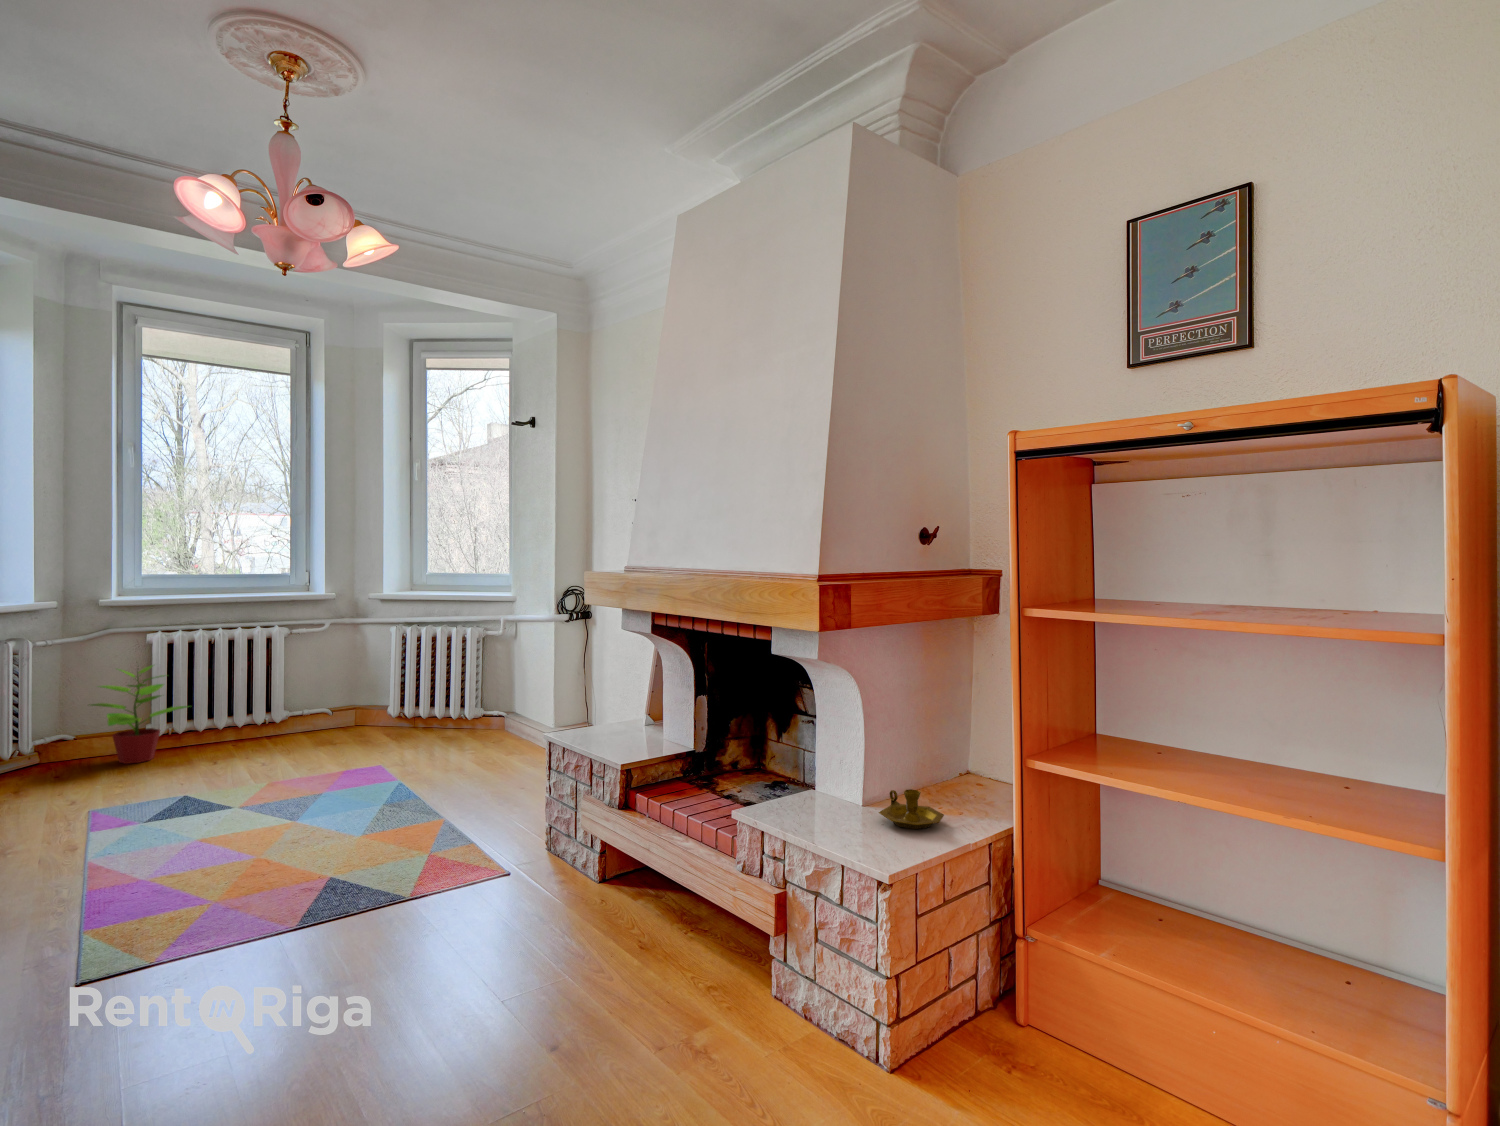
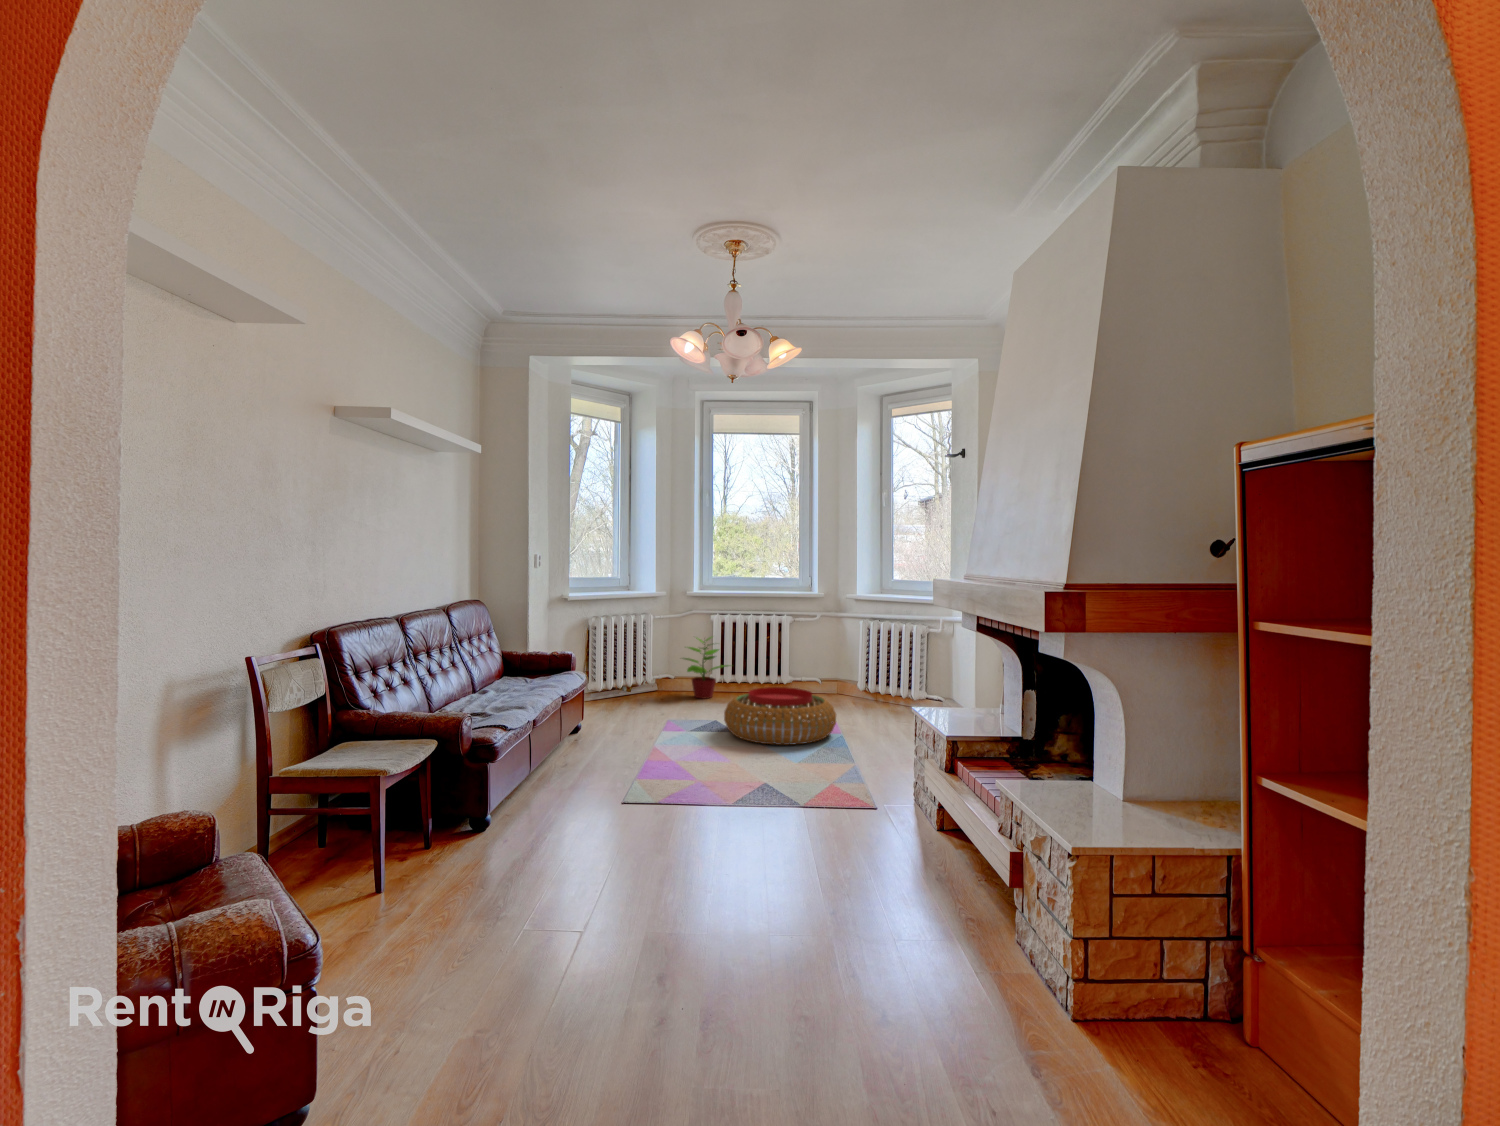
pouf: none [209,728,393,817] -> present [724,687,836,745]
candlestick: present [879,789,944,829] -> none [1120,788,1189,827]

